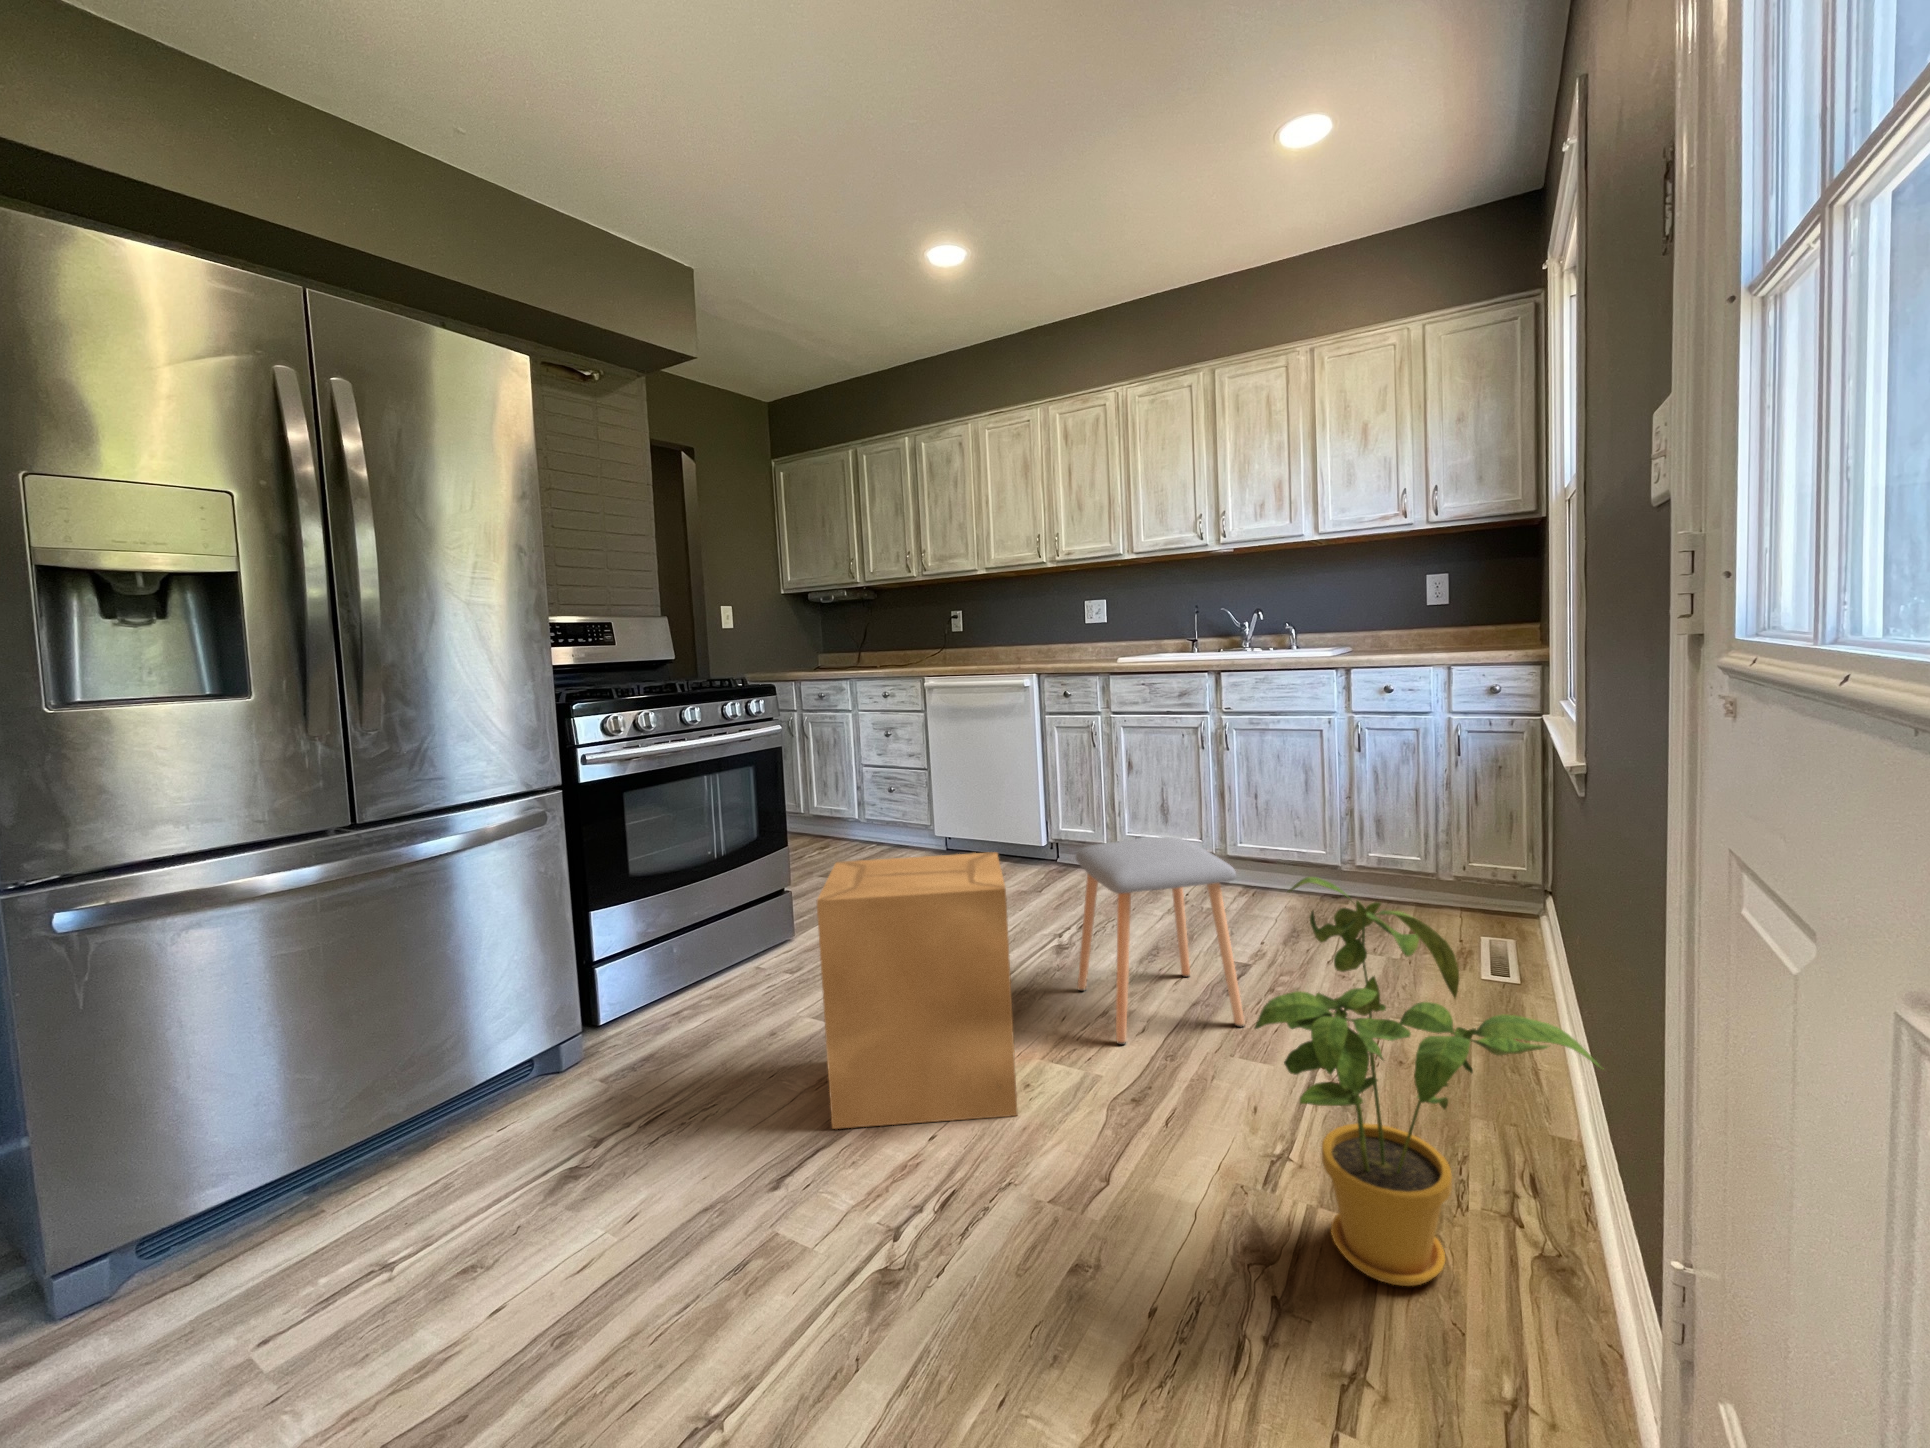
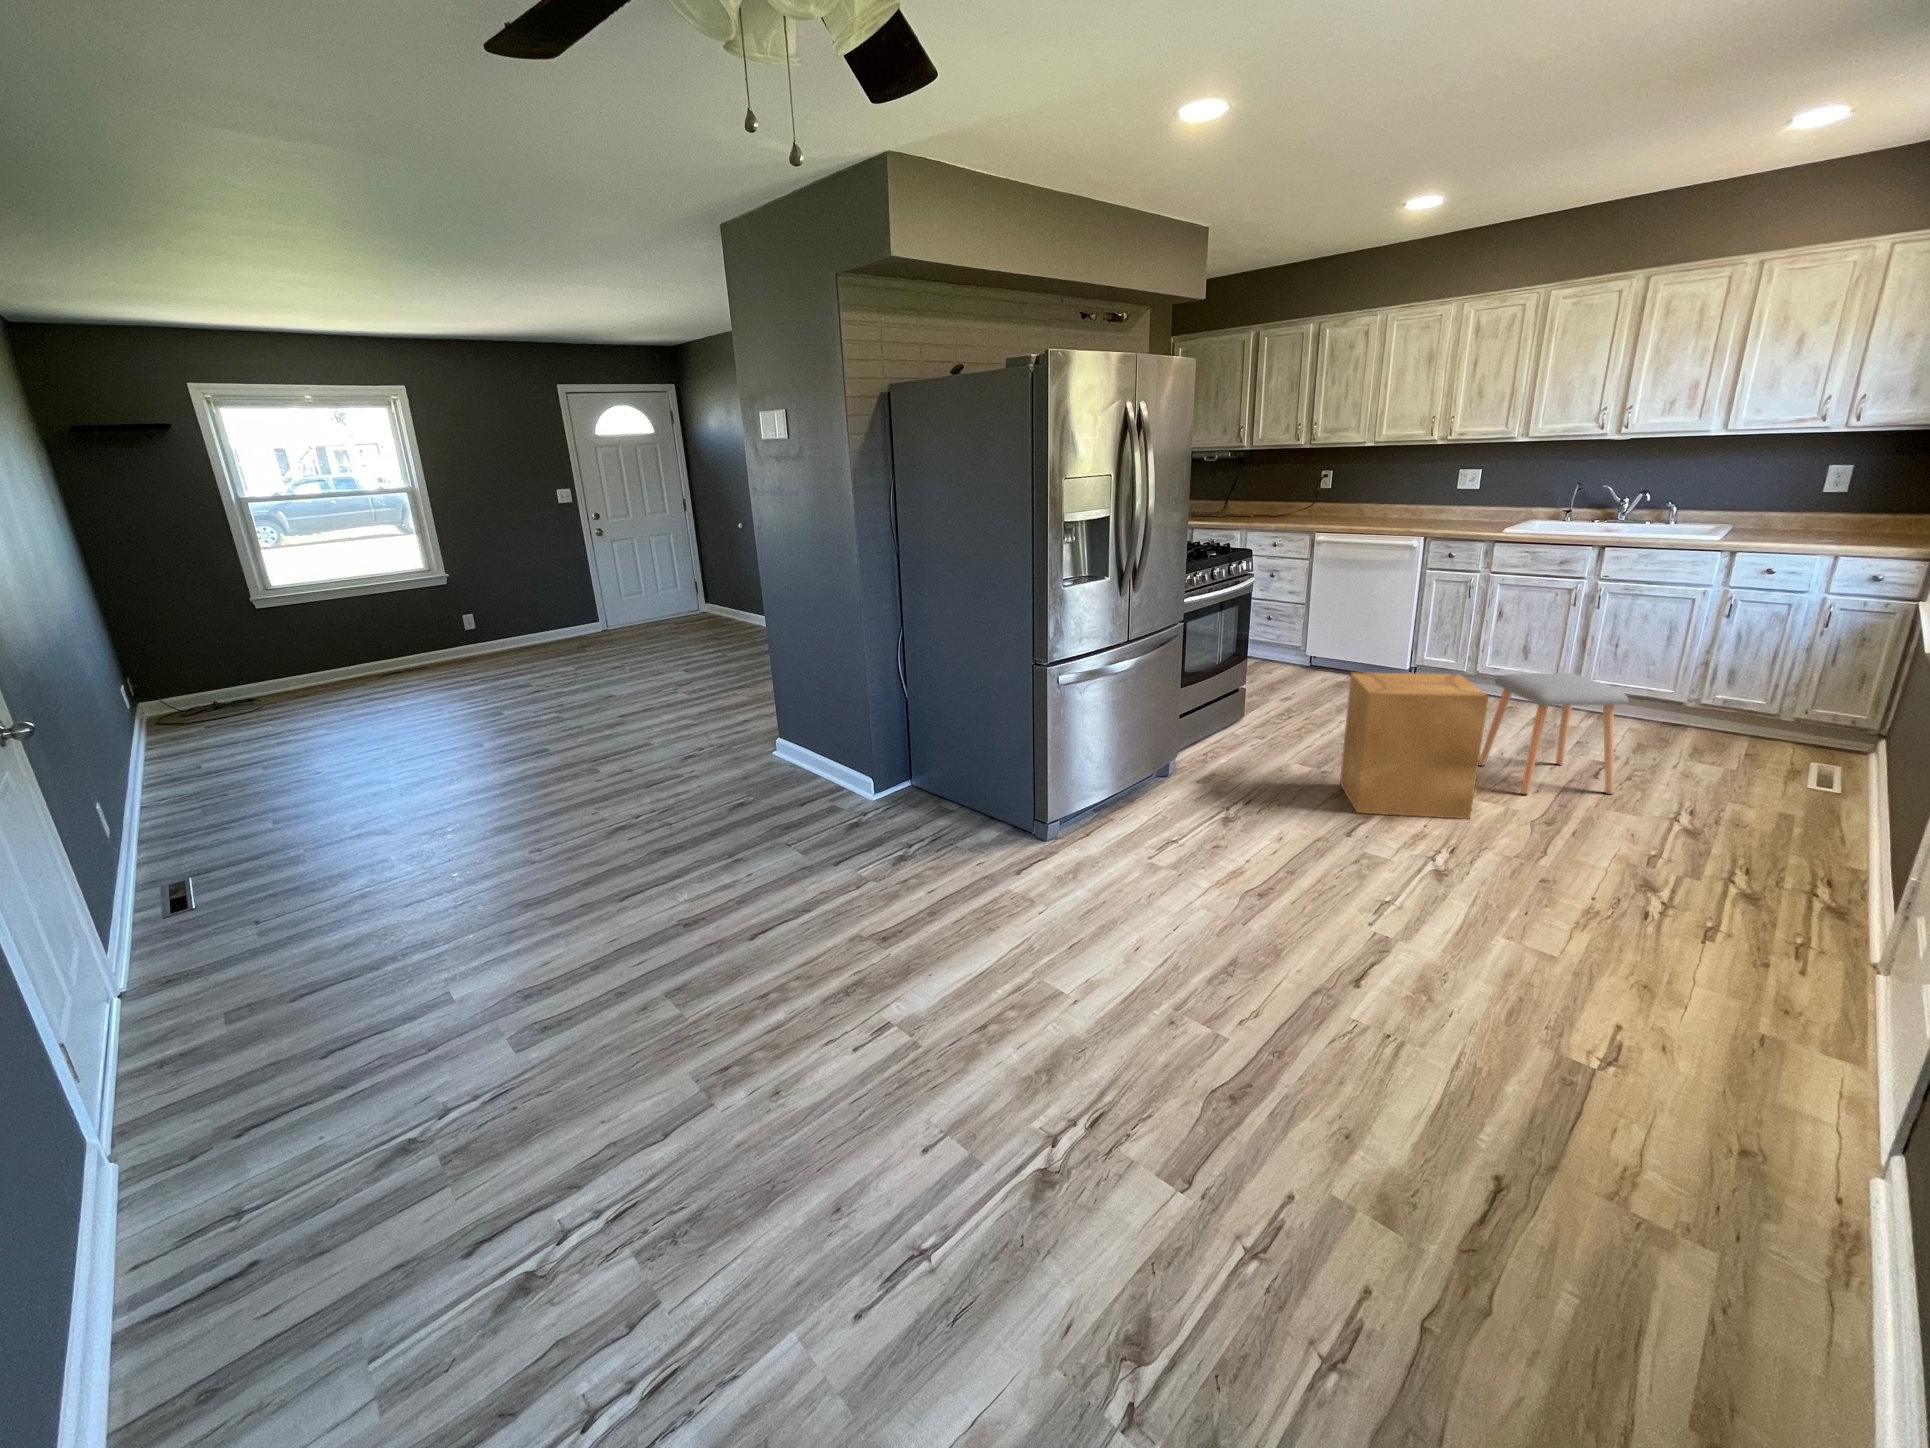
house plant: present [1255,877,1602,1286] -> none [1669,702,1888,900]

